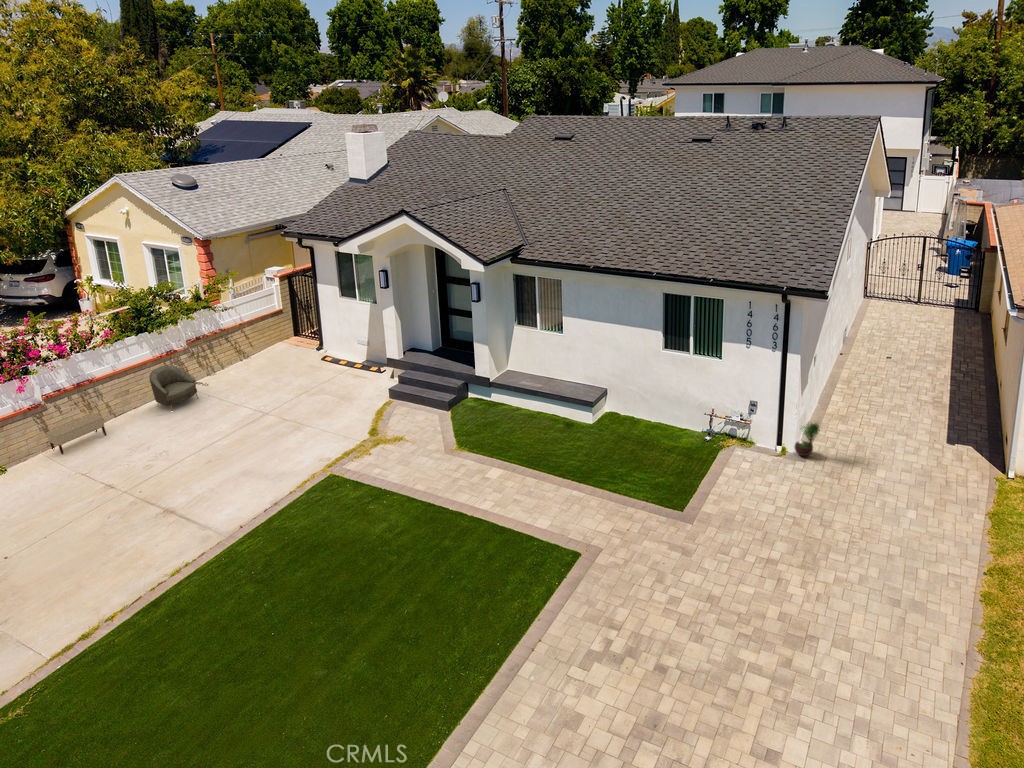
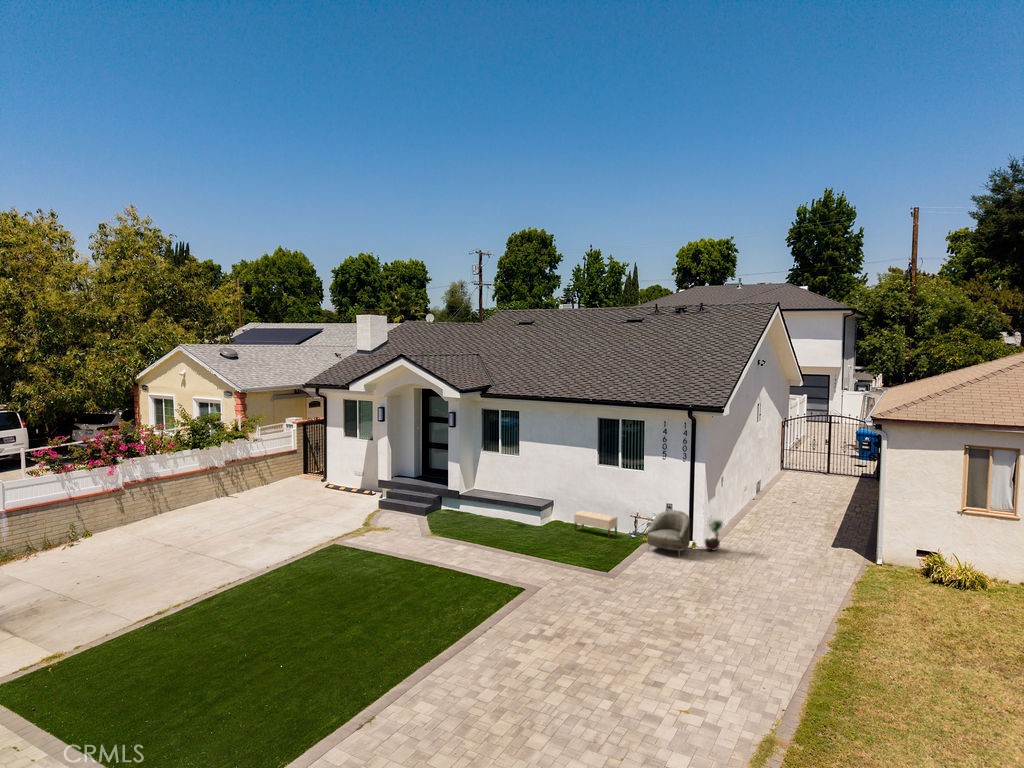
armchair: present [149,365,199,409] -> present [647,510,690,551]
bench: present [46,414,106,454] -> present [574,510,618,538]

